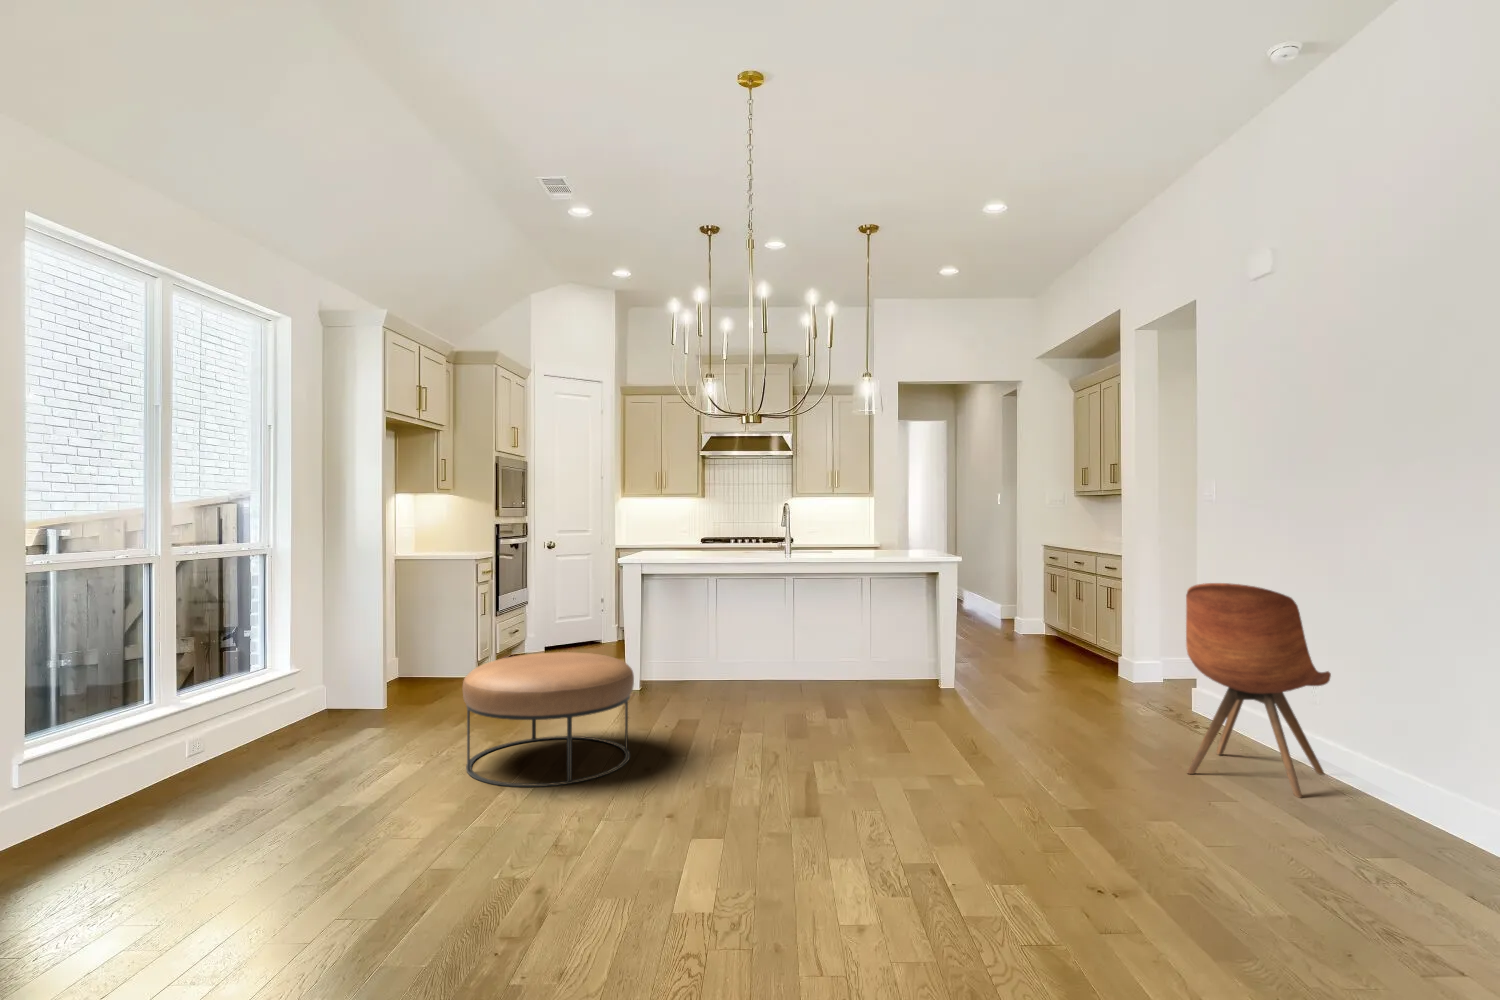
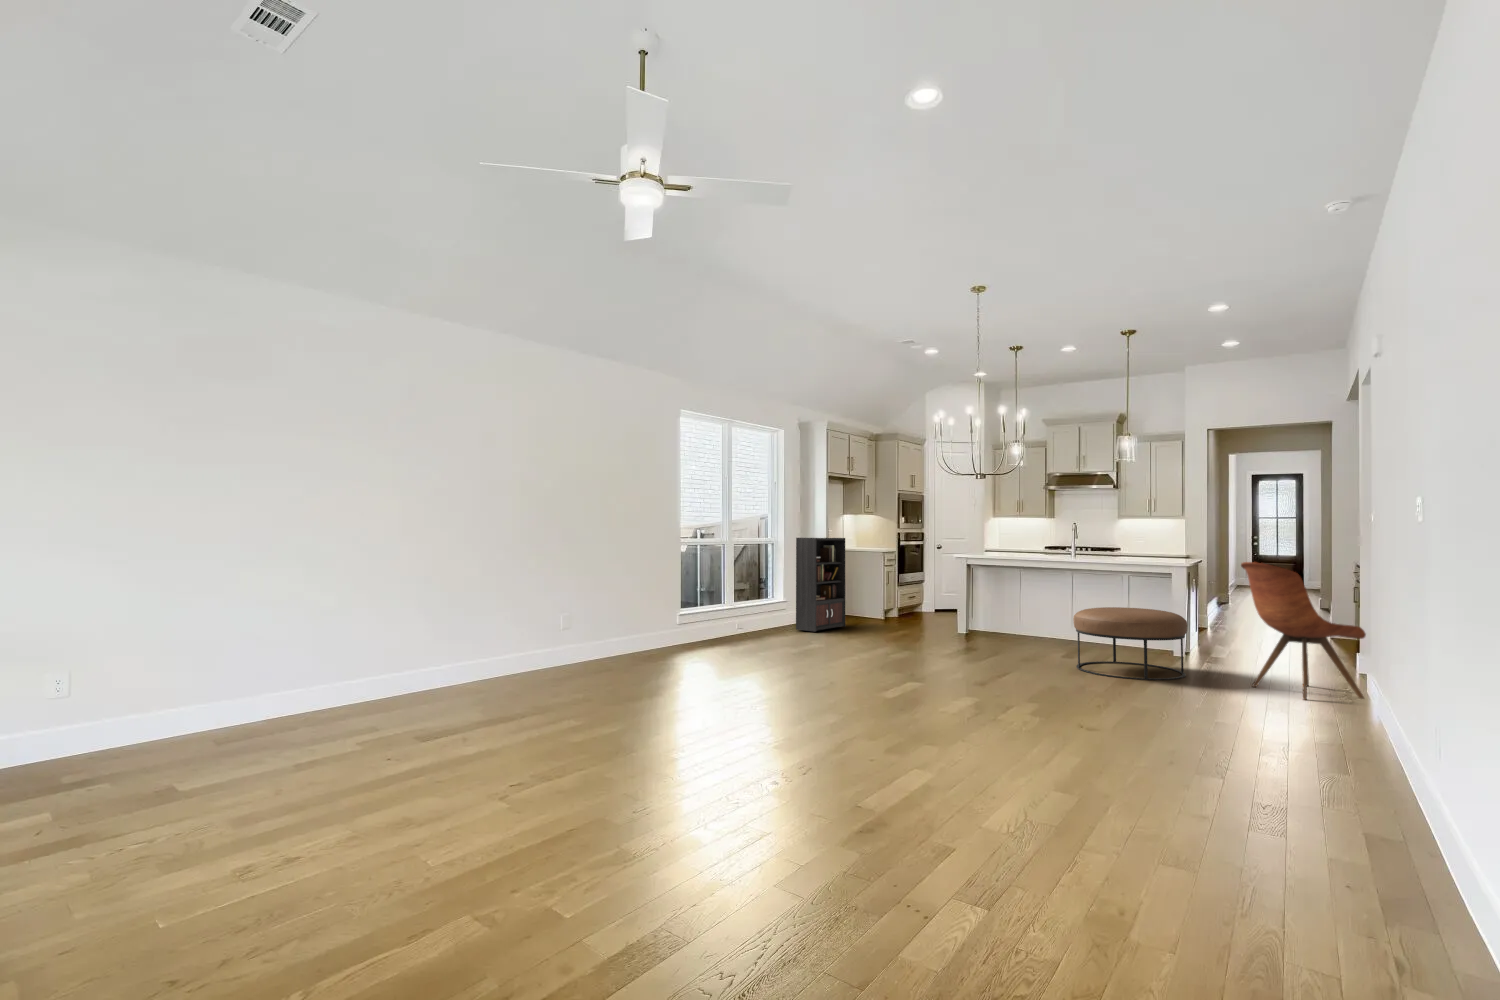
bookcase: none [321,540,424,738] -> present [796,538,845,632]
ottoman: present [463,652,634,787] -> present [1073,607,1187,680]

